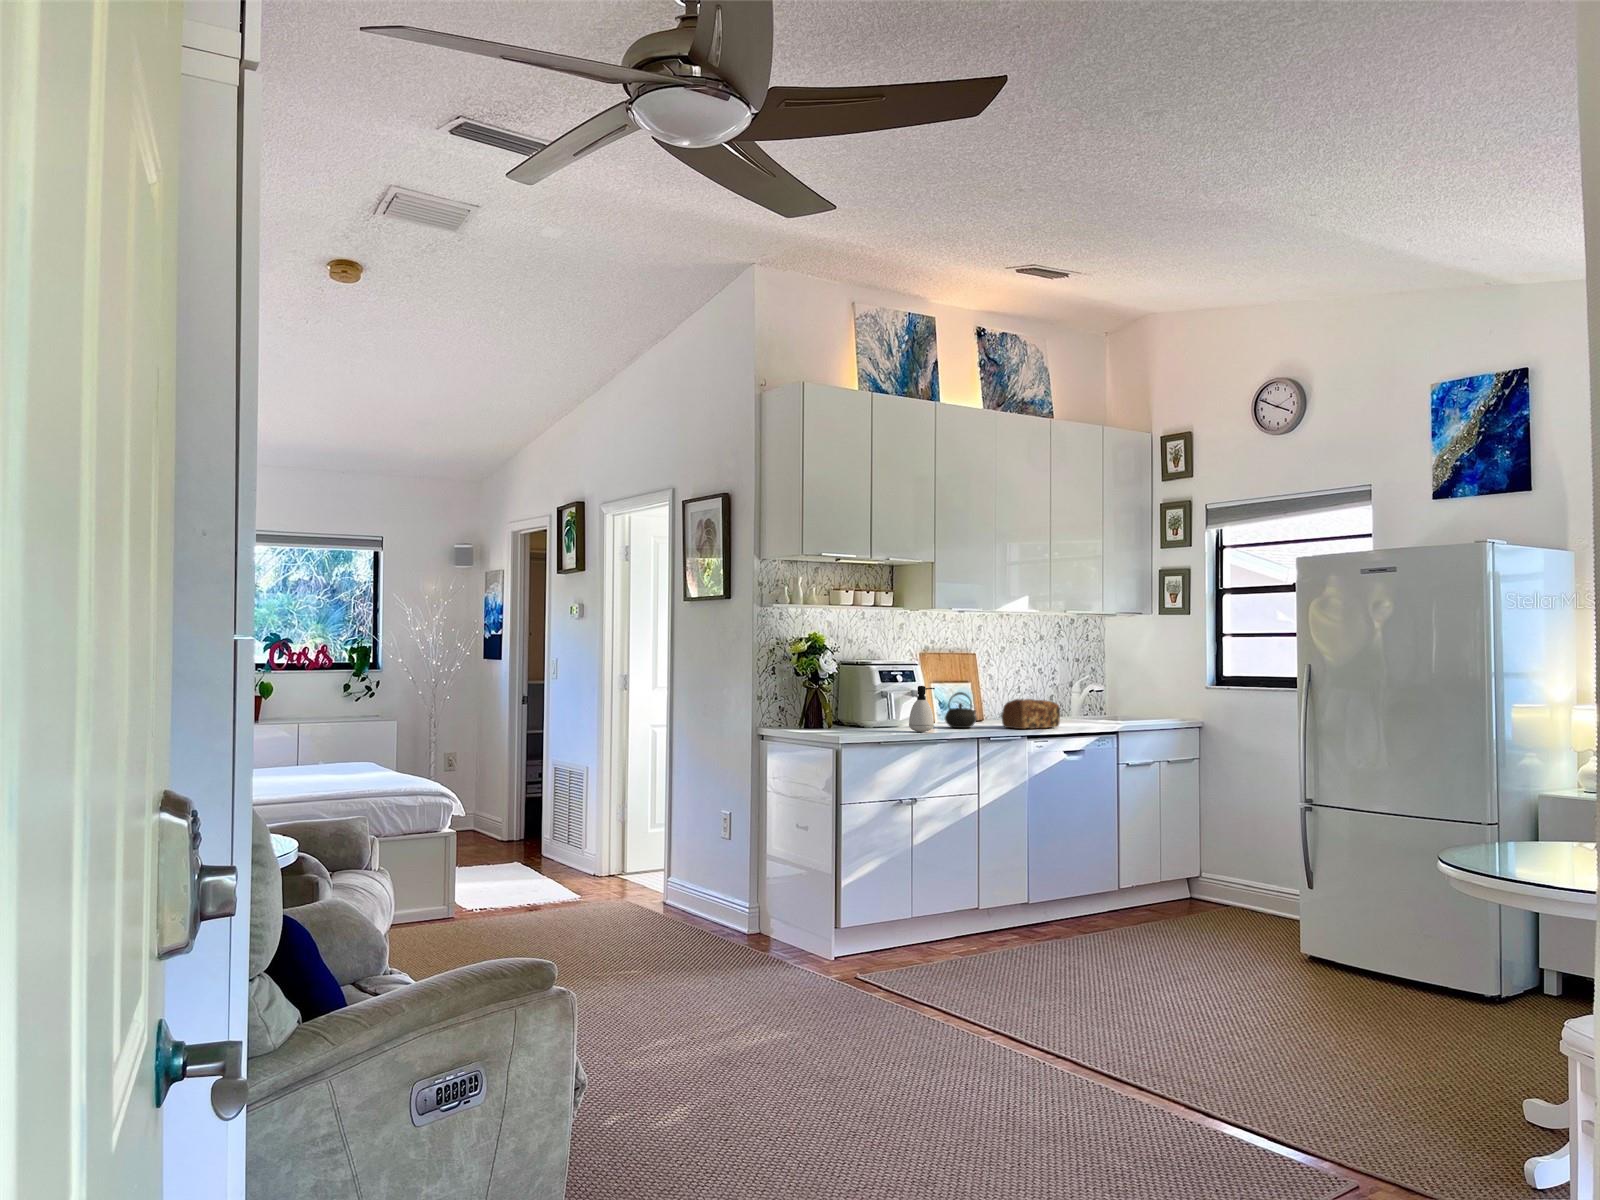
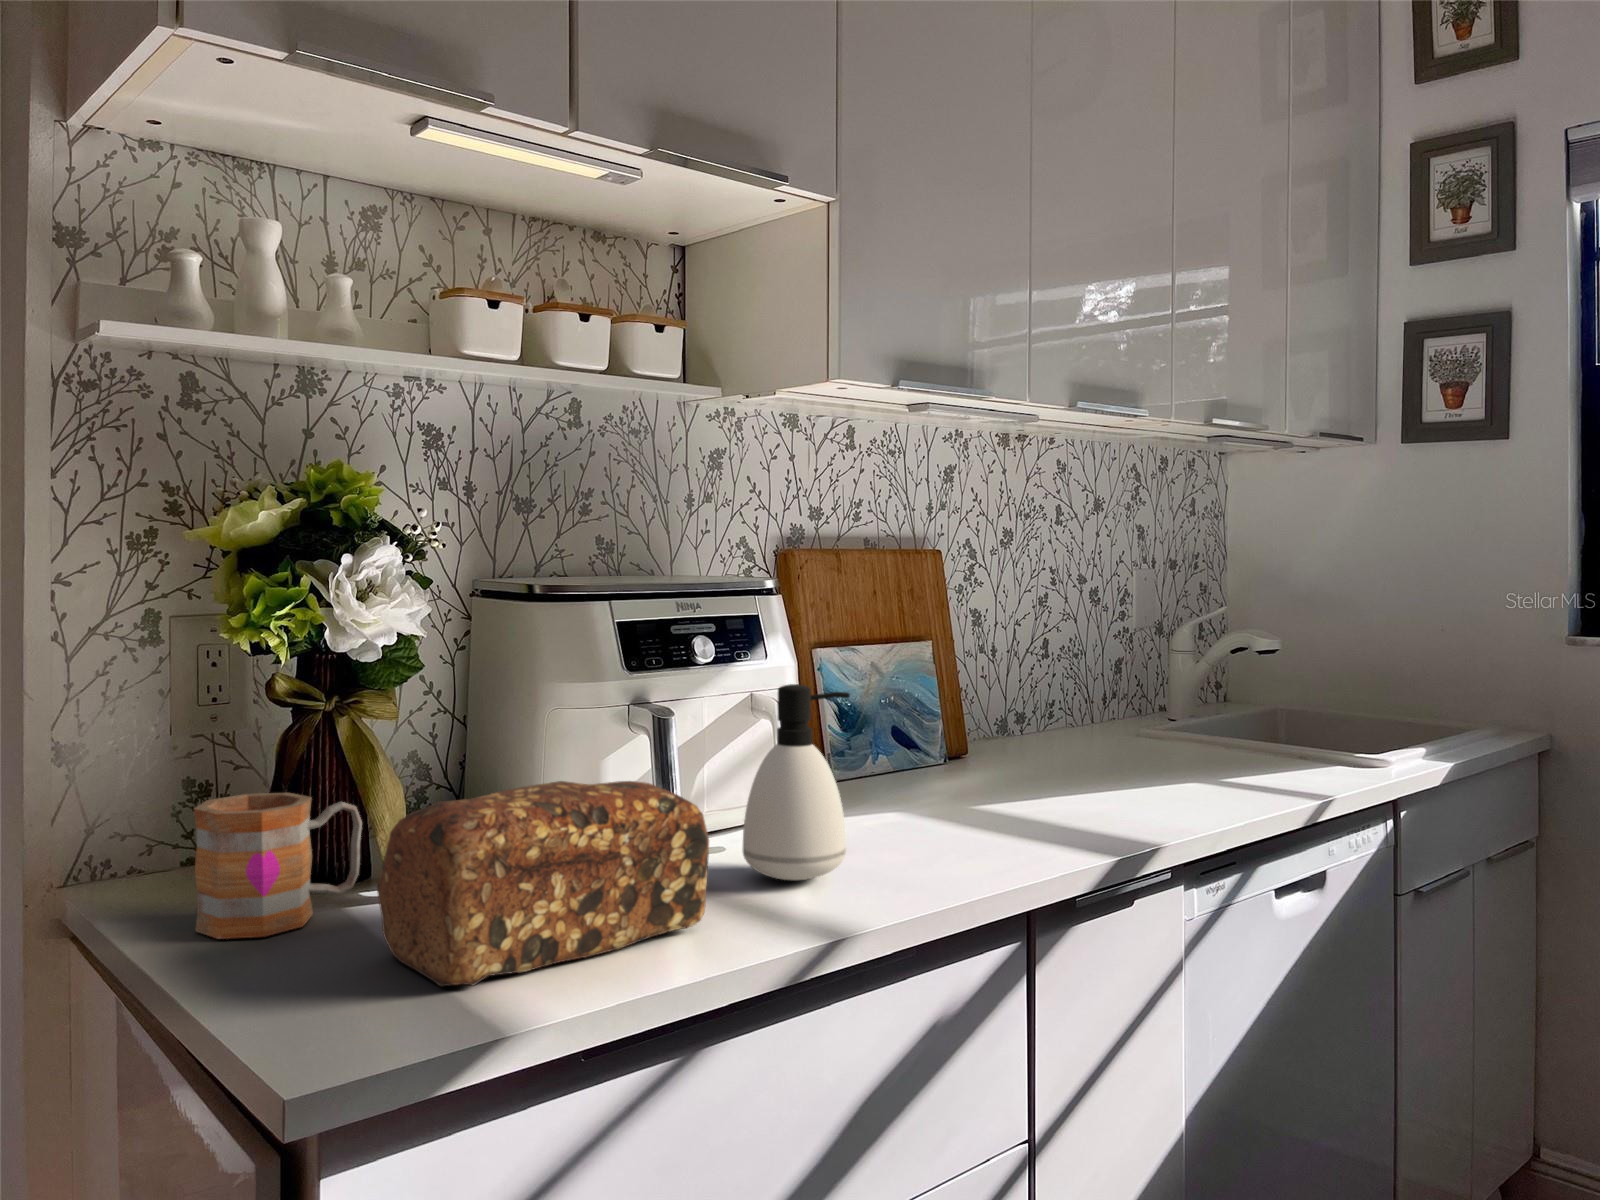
kettle: present [945,692,976,728] -> none [870,686,982,818]
bread loaf: present [1002,699,1060,729] -> present [377,781,709,986]
mug: none [795,706,826,733] -> present [194,793,362,939]

